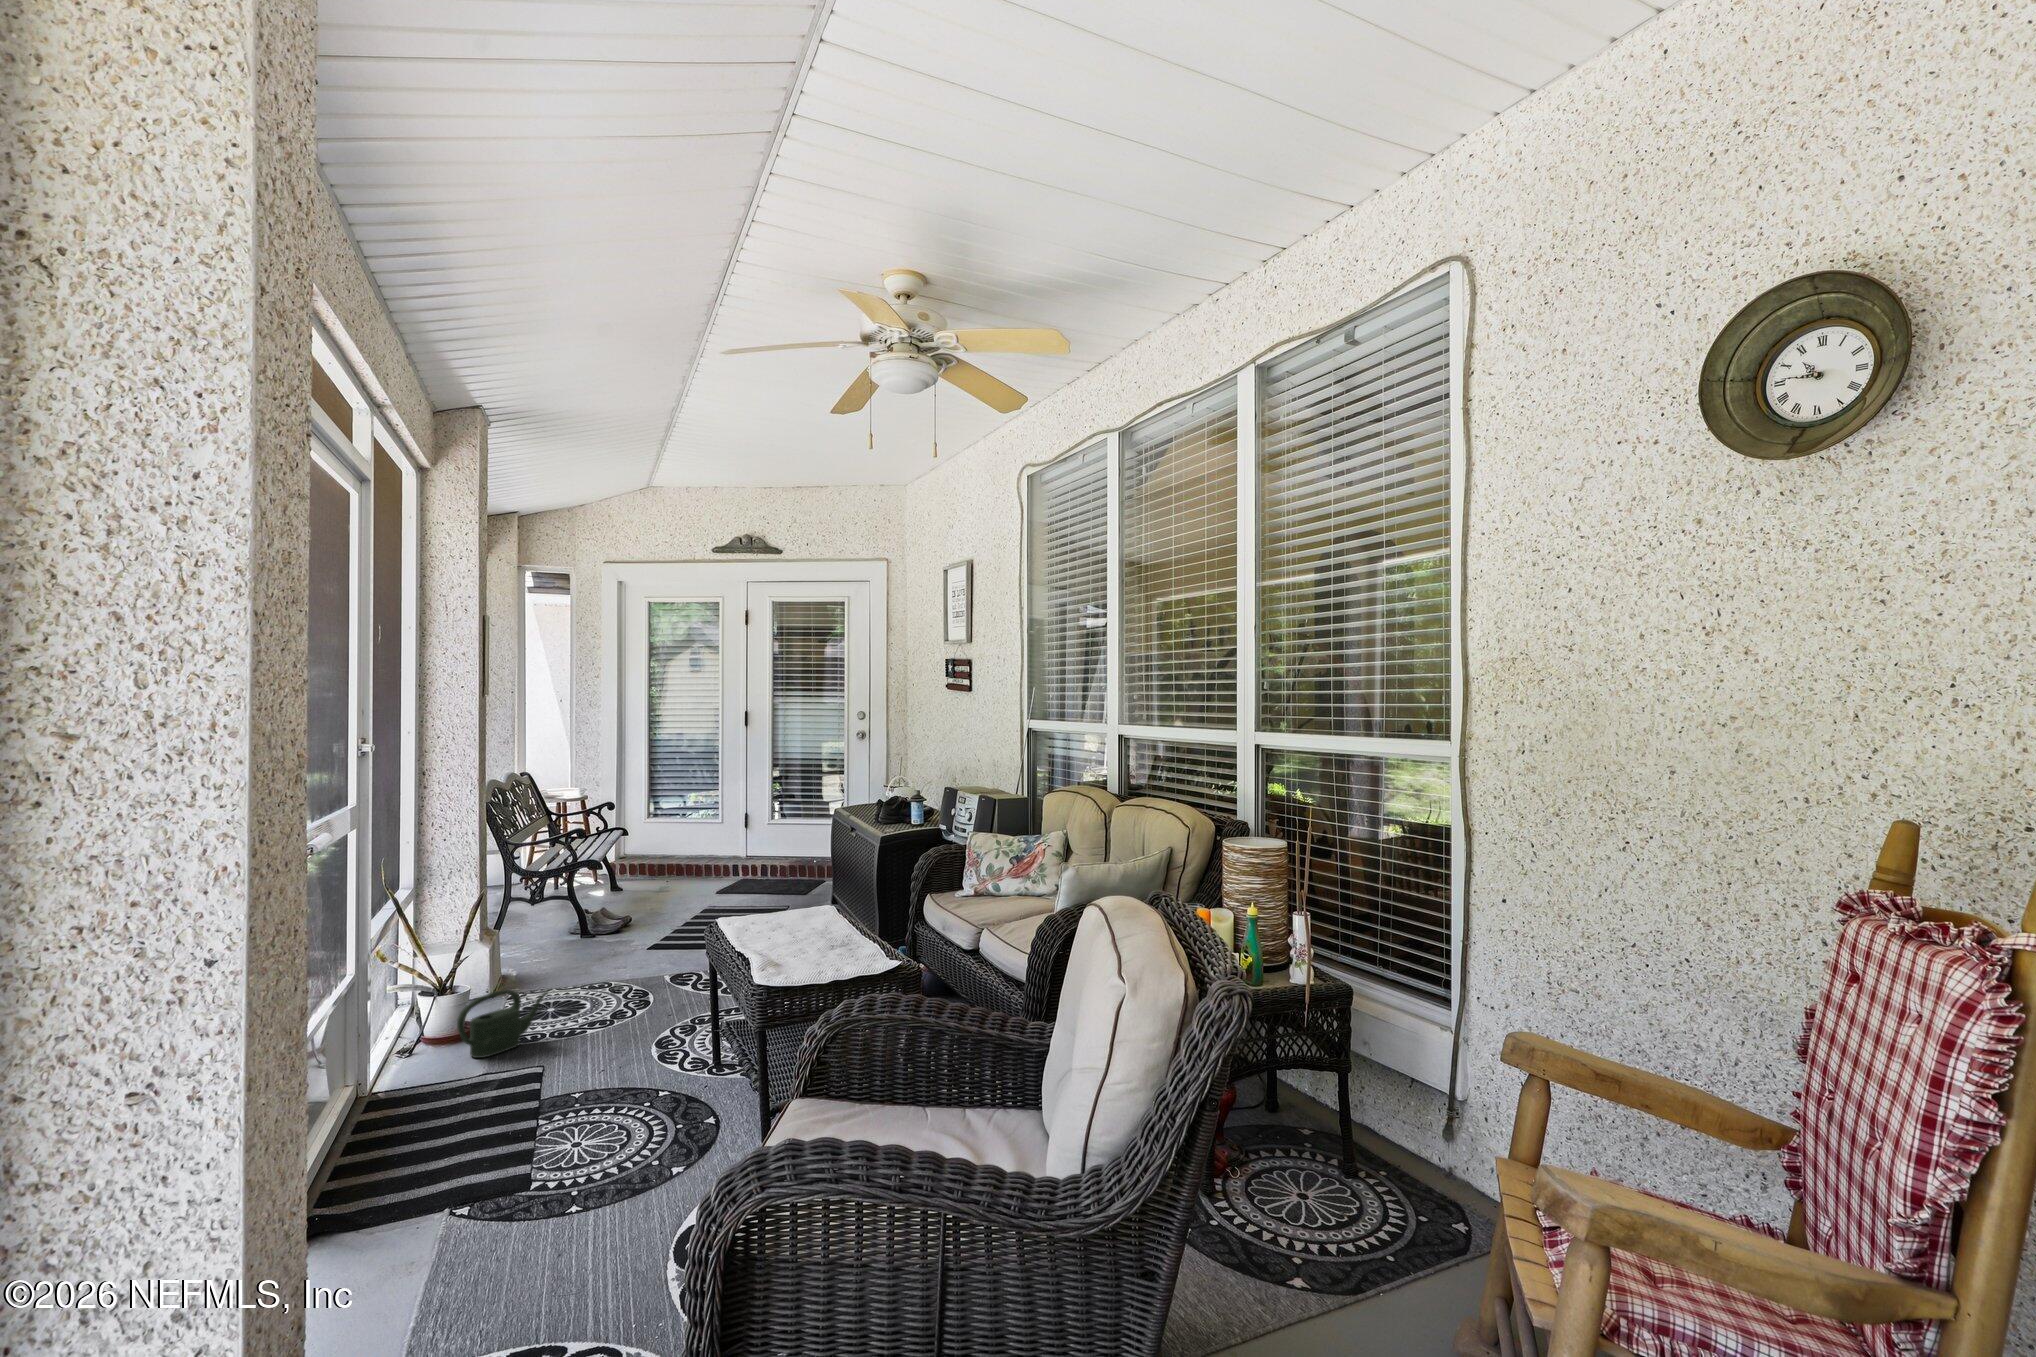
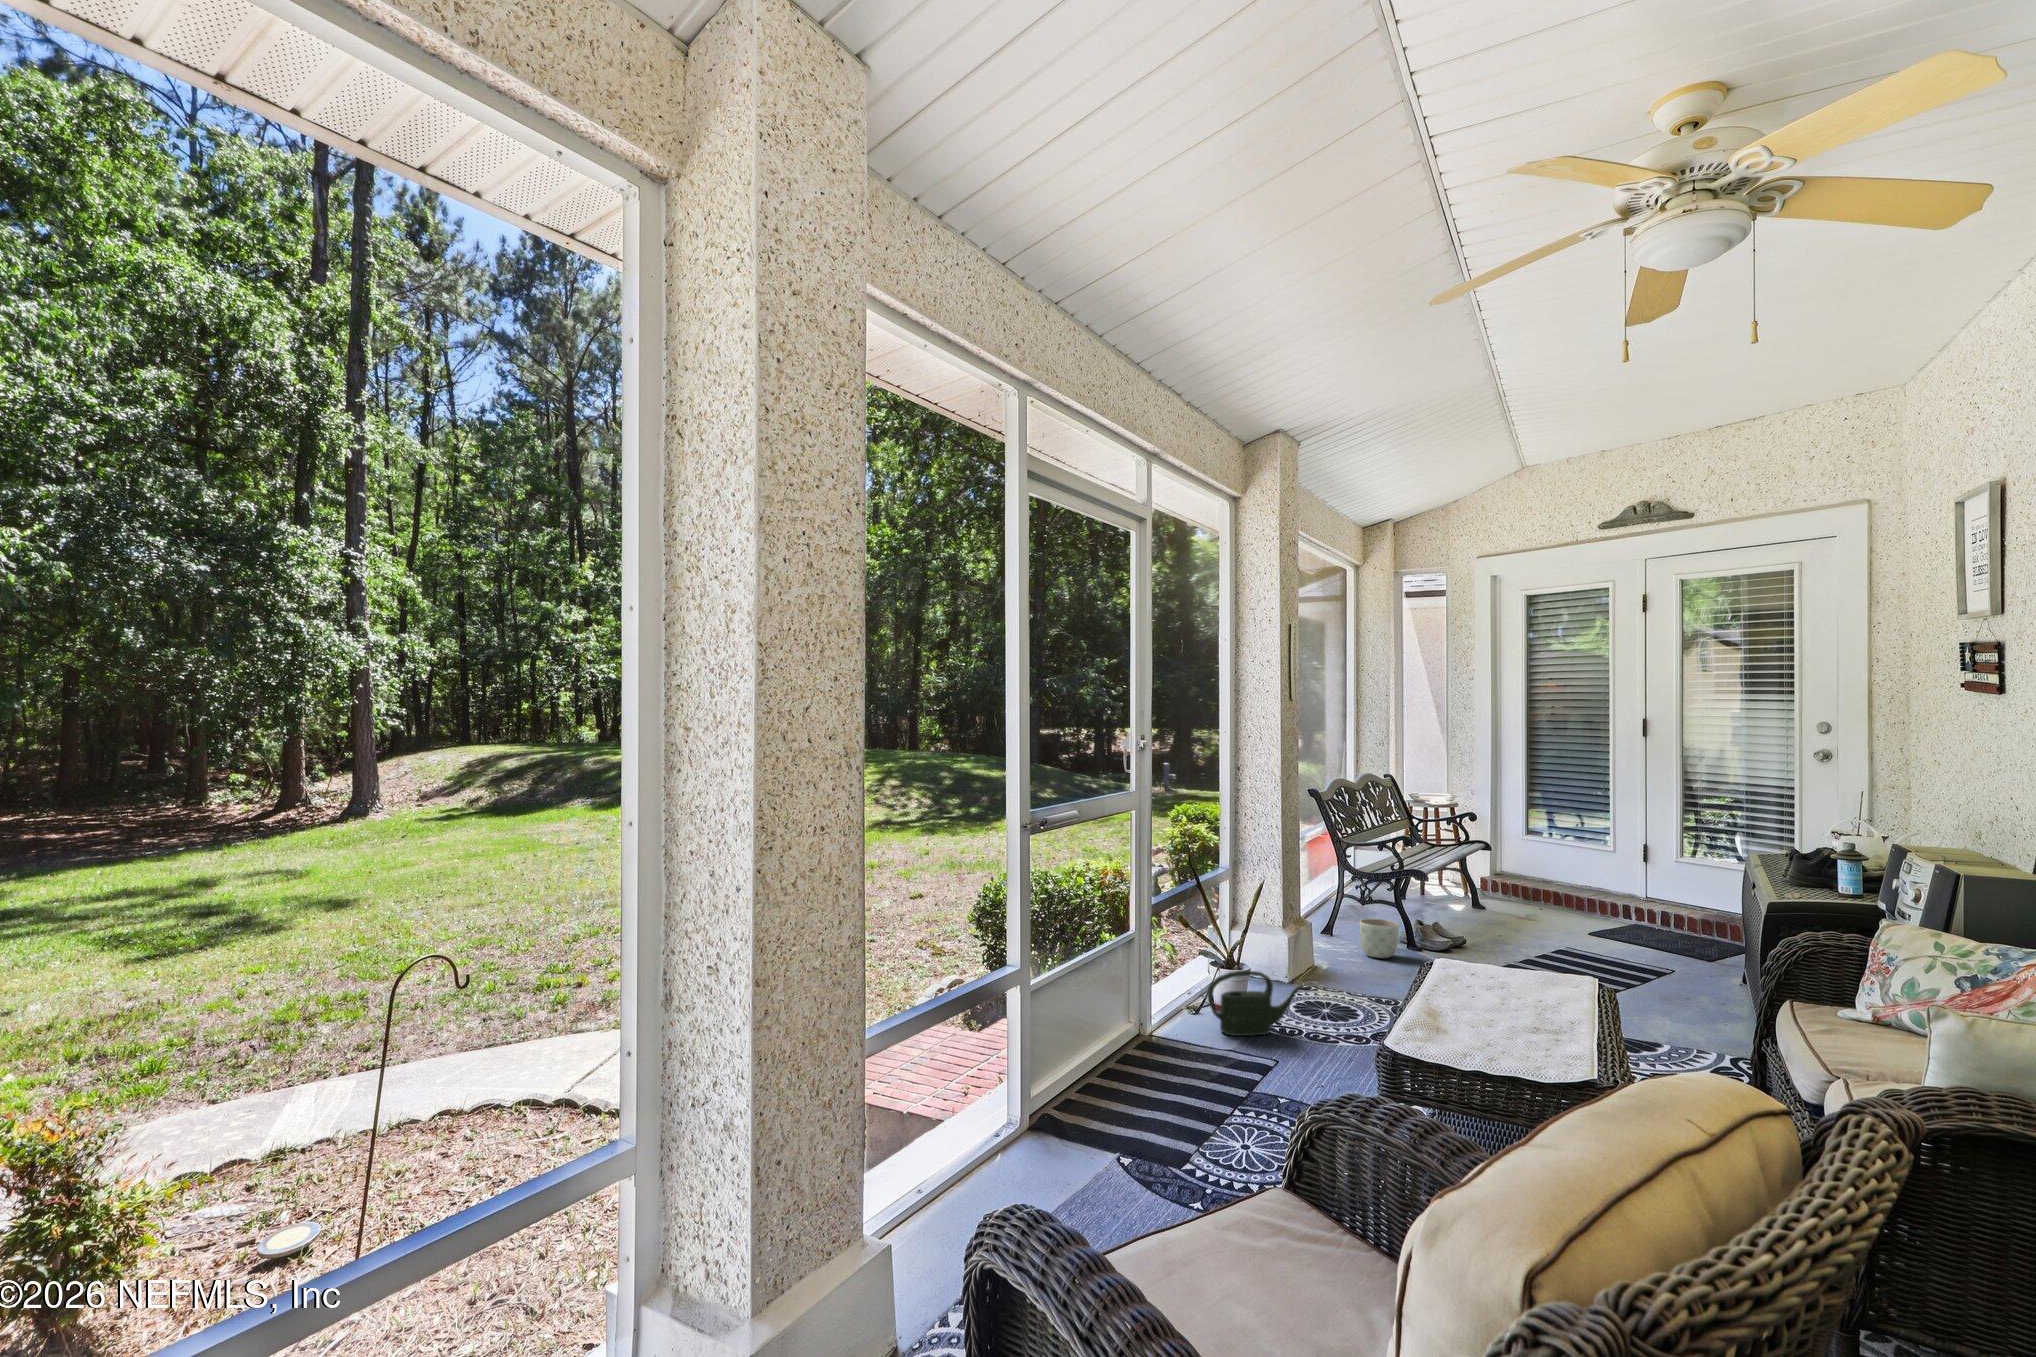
planter: none [546,915,583,952] -> present [1360,919,1399,958]

